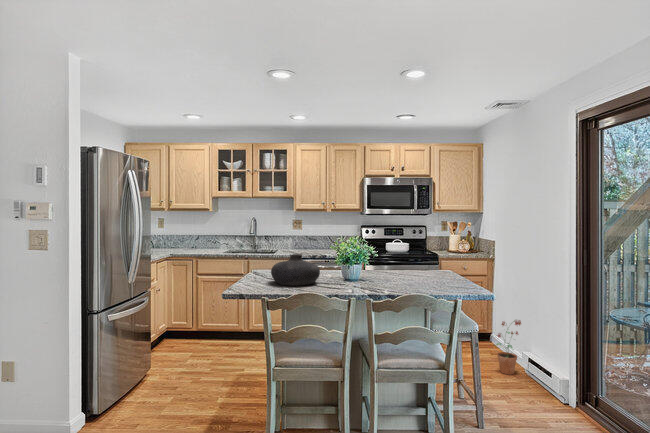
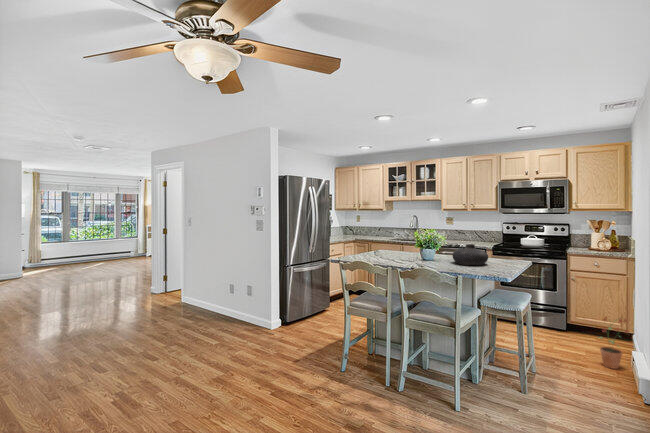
vase: present [271,254,320,286] -> present [453,244,488,265]

